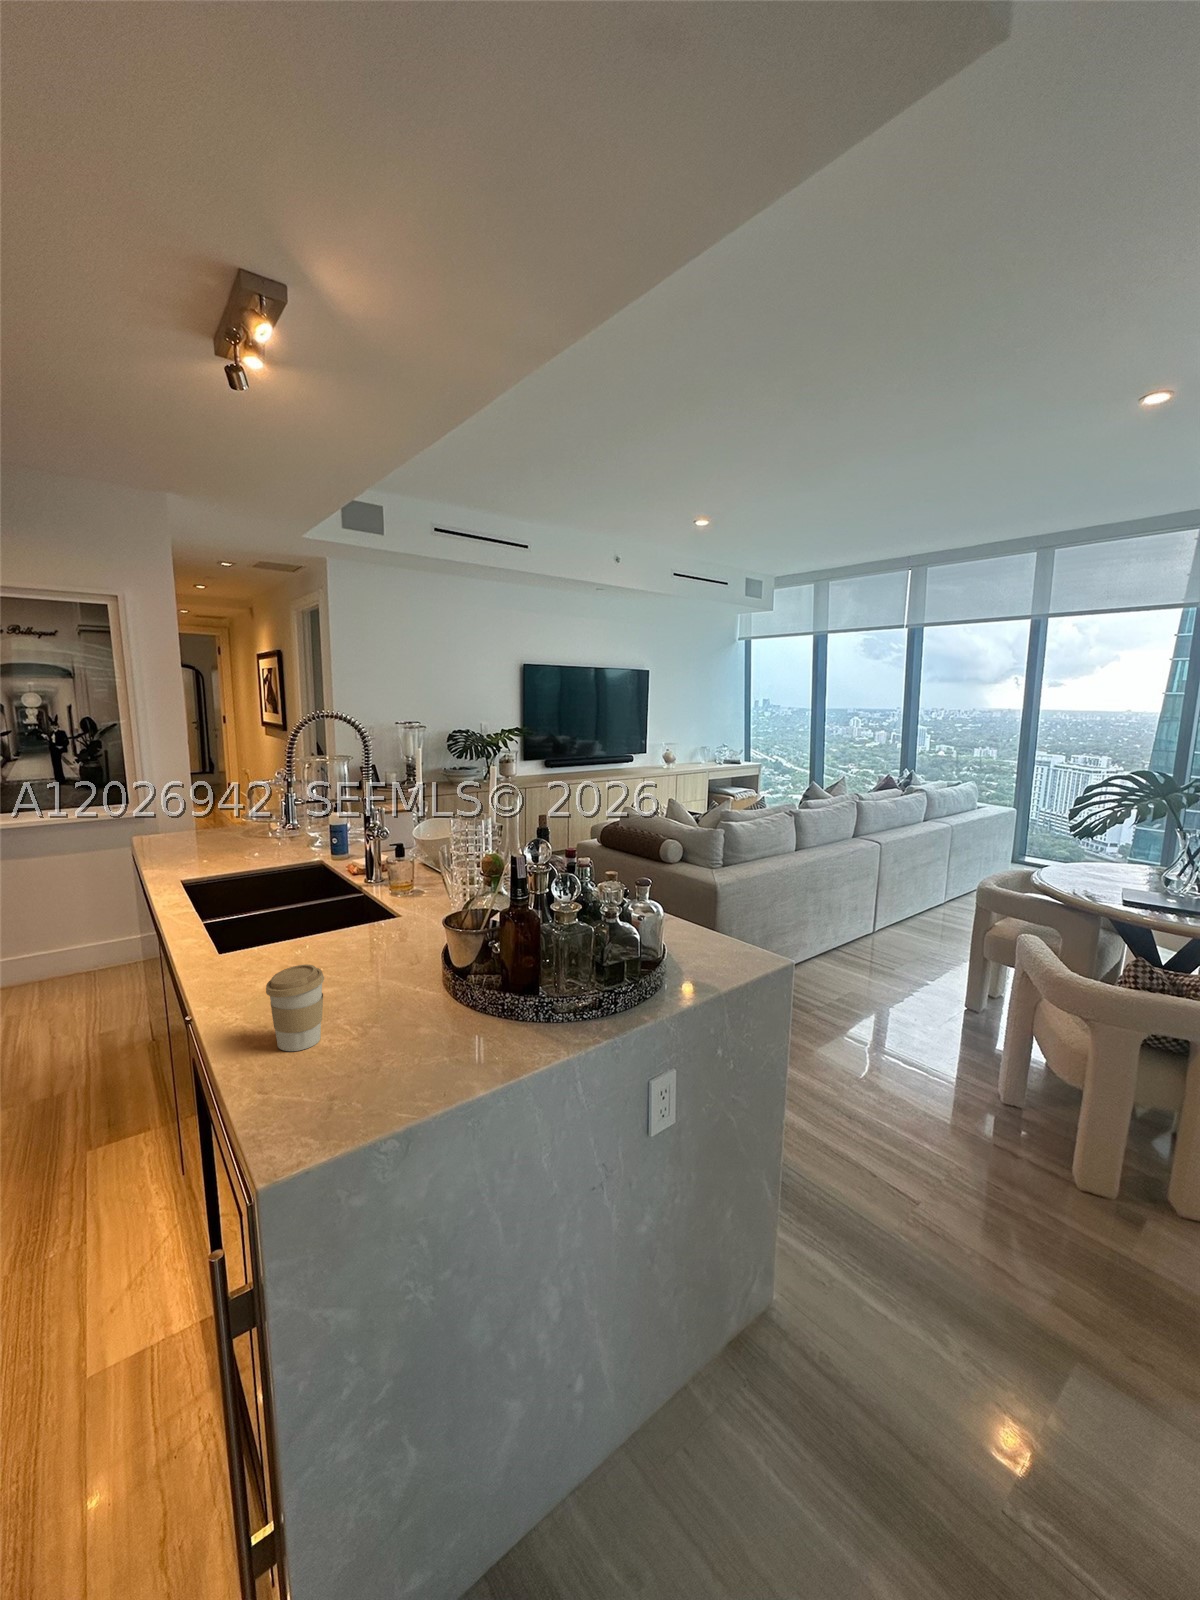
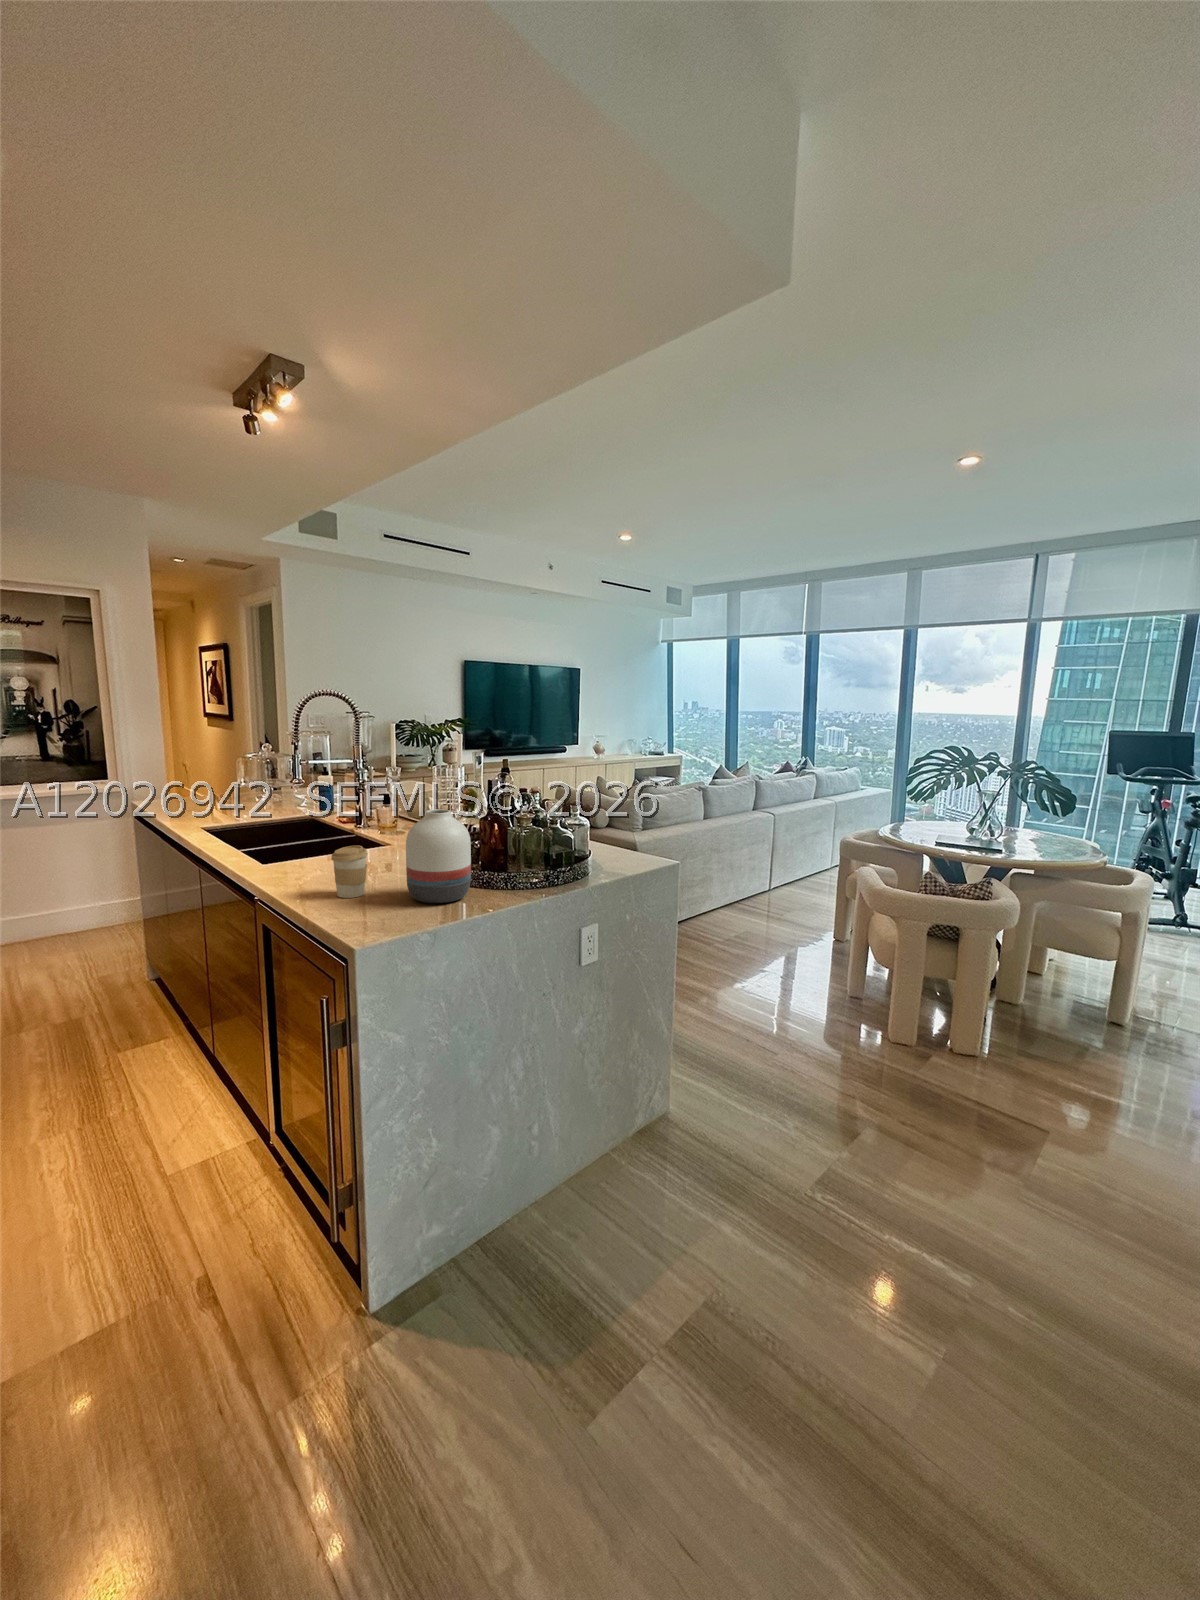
vase: none [375,916,480,1073] -> present [406,809,471,903]

